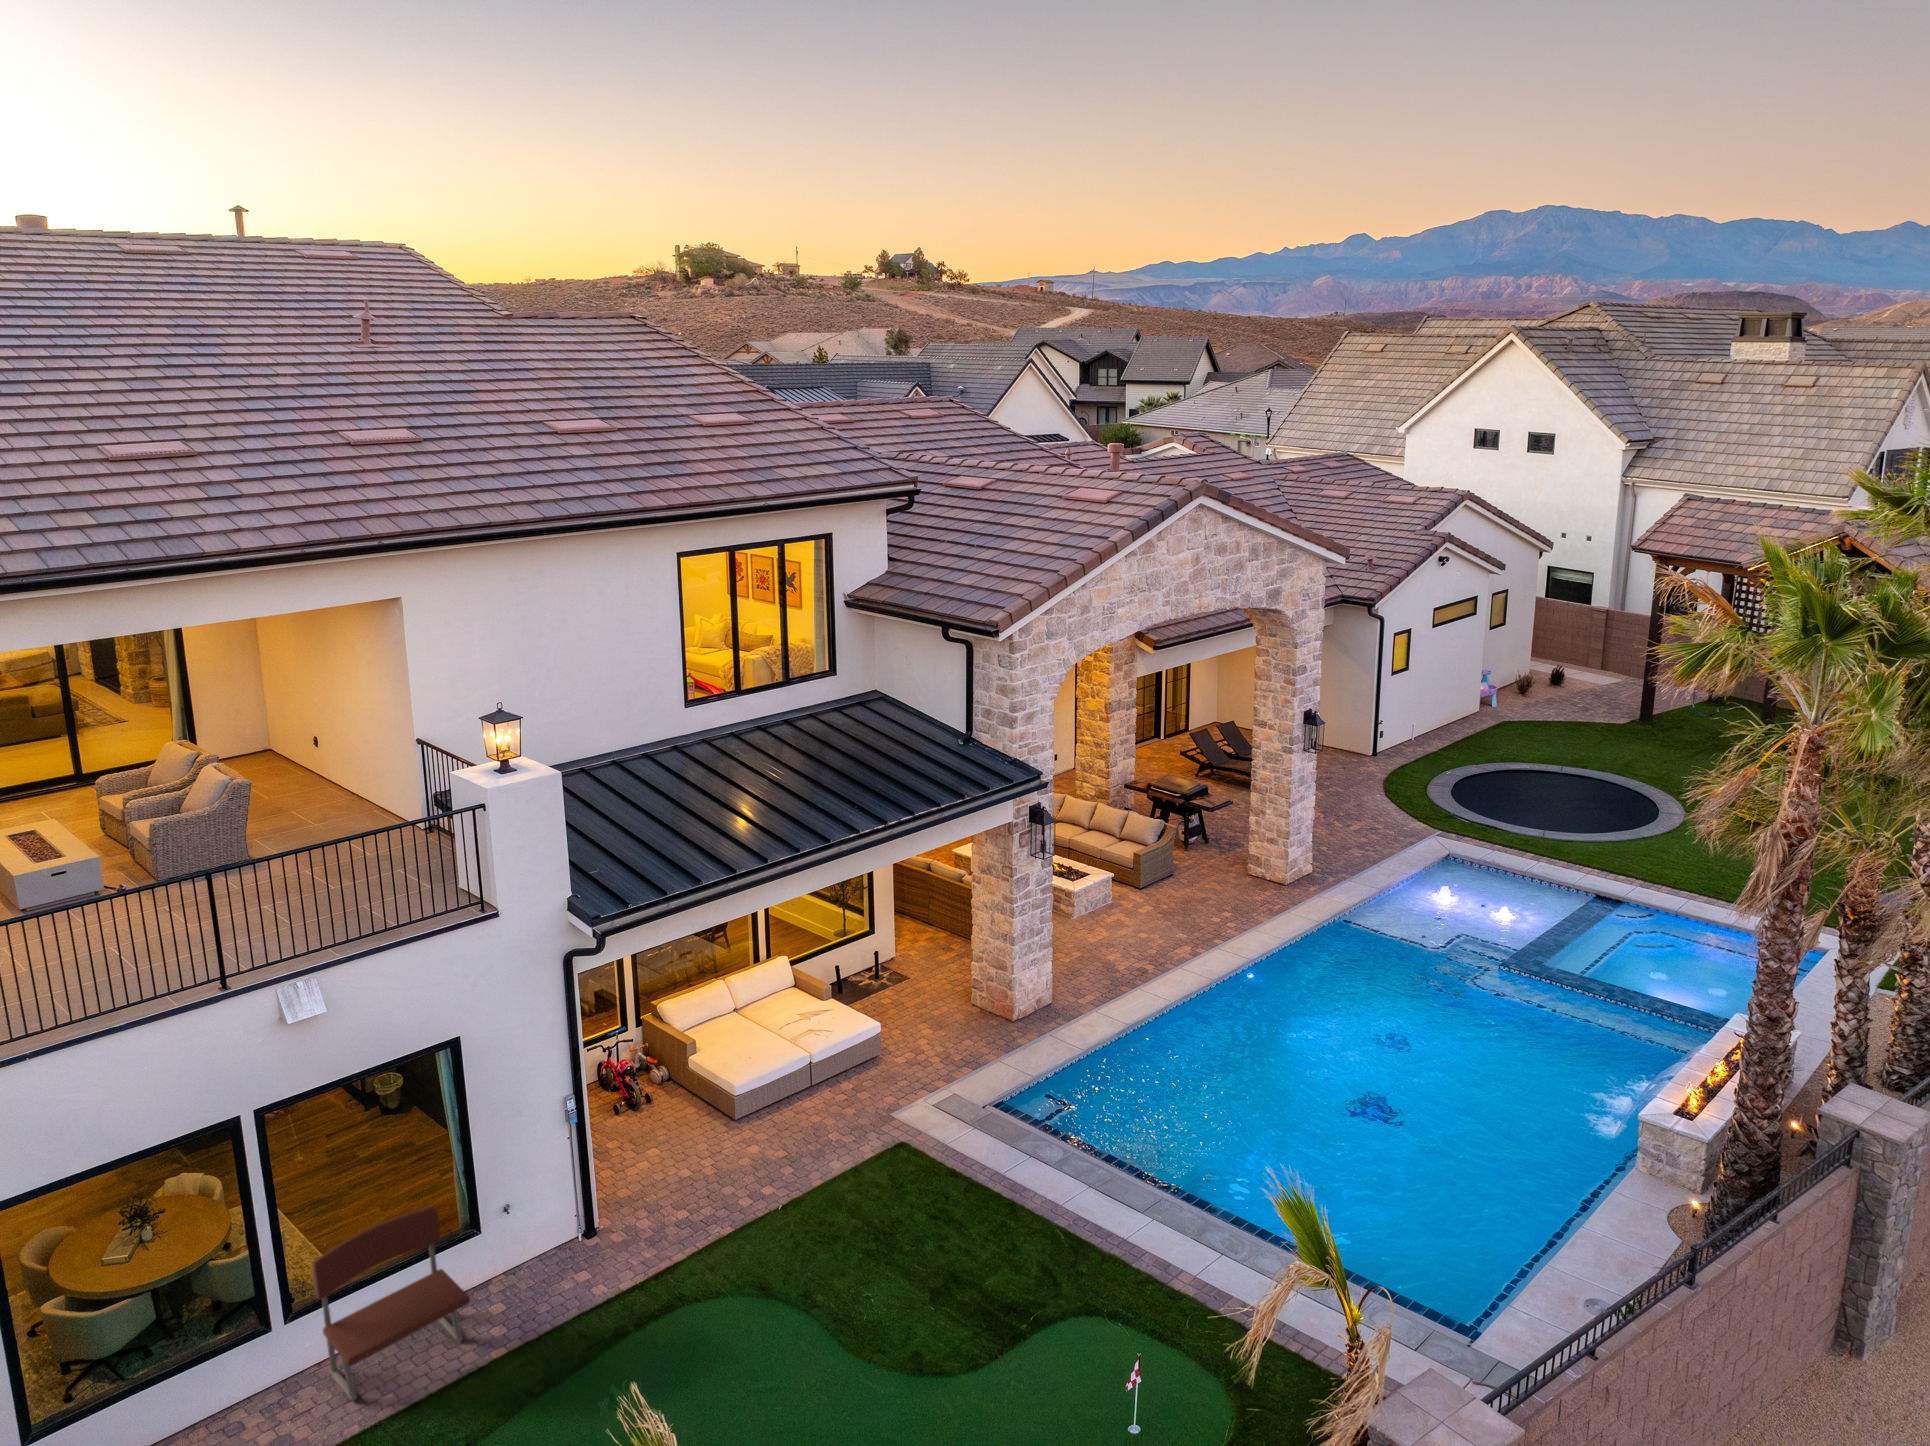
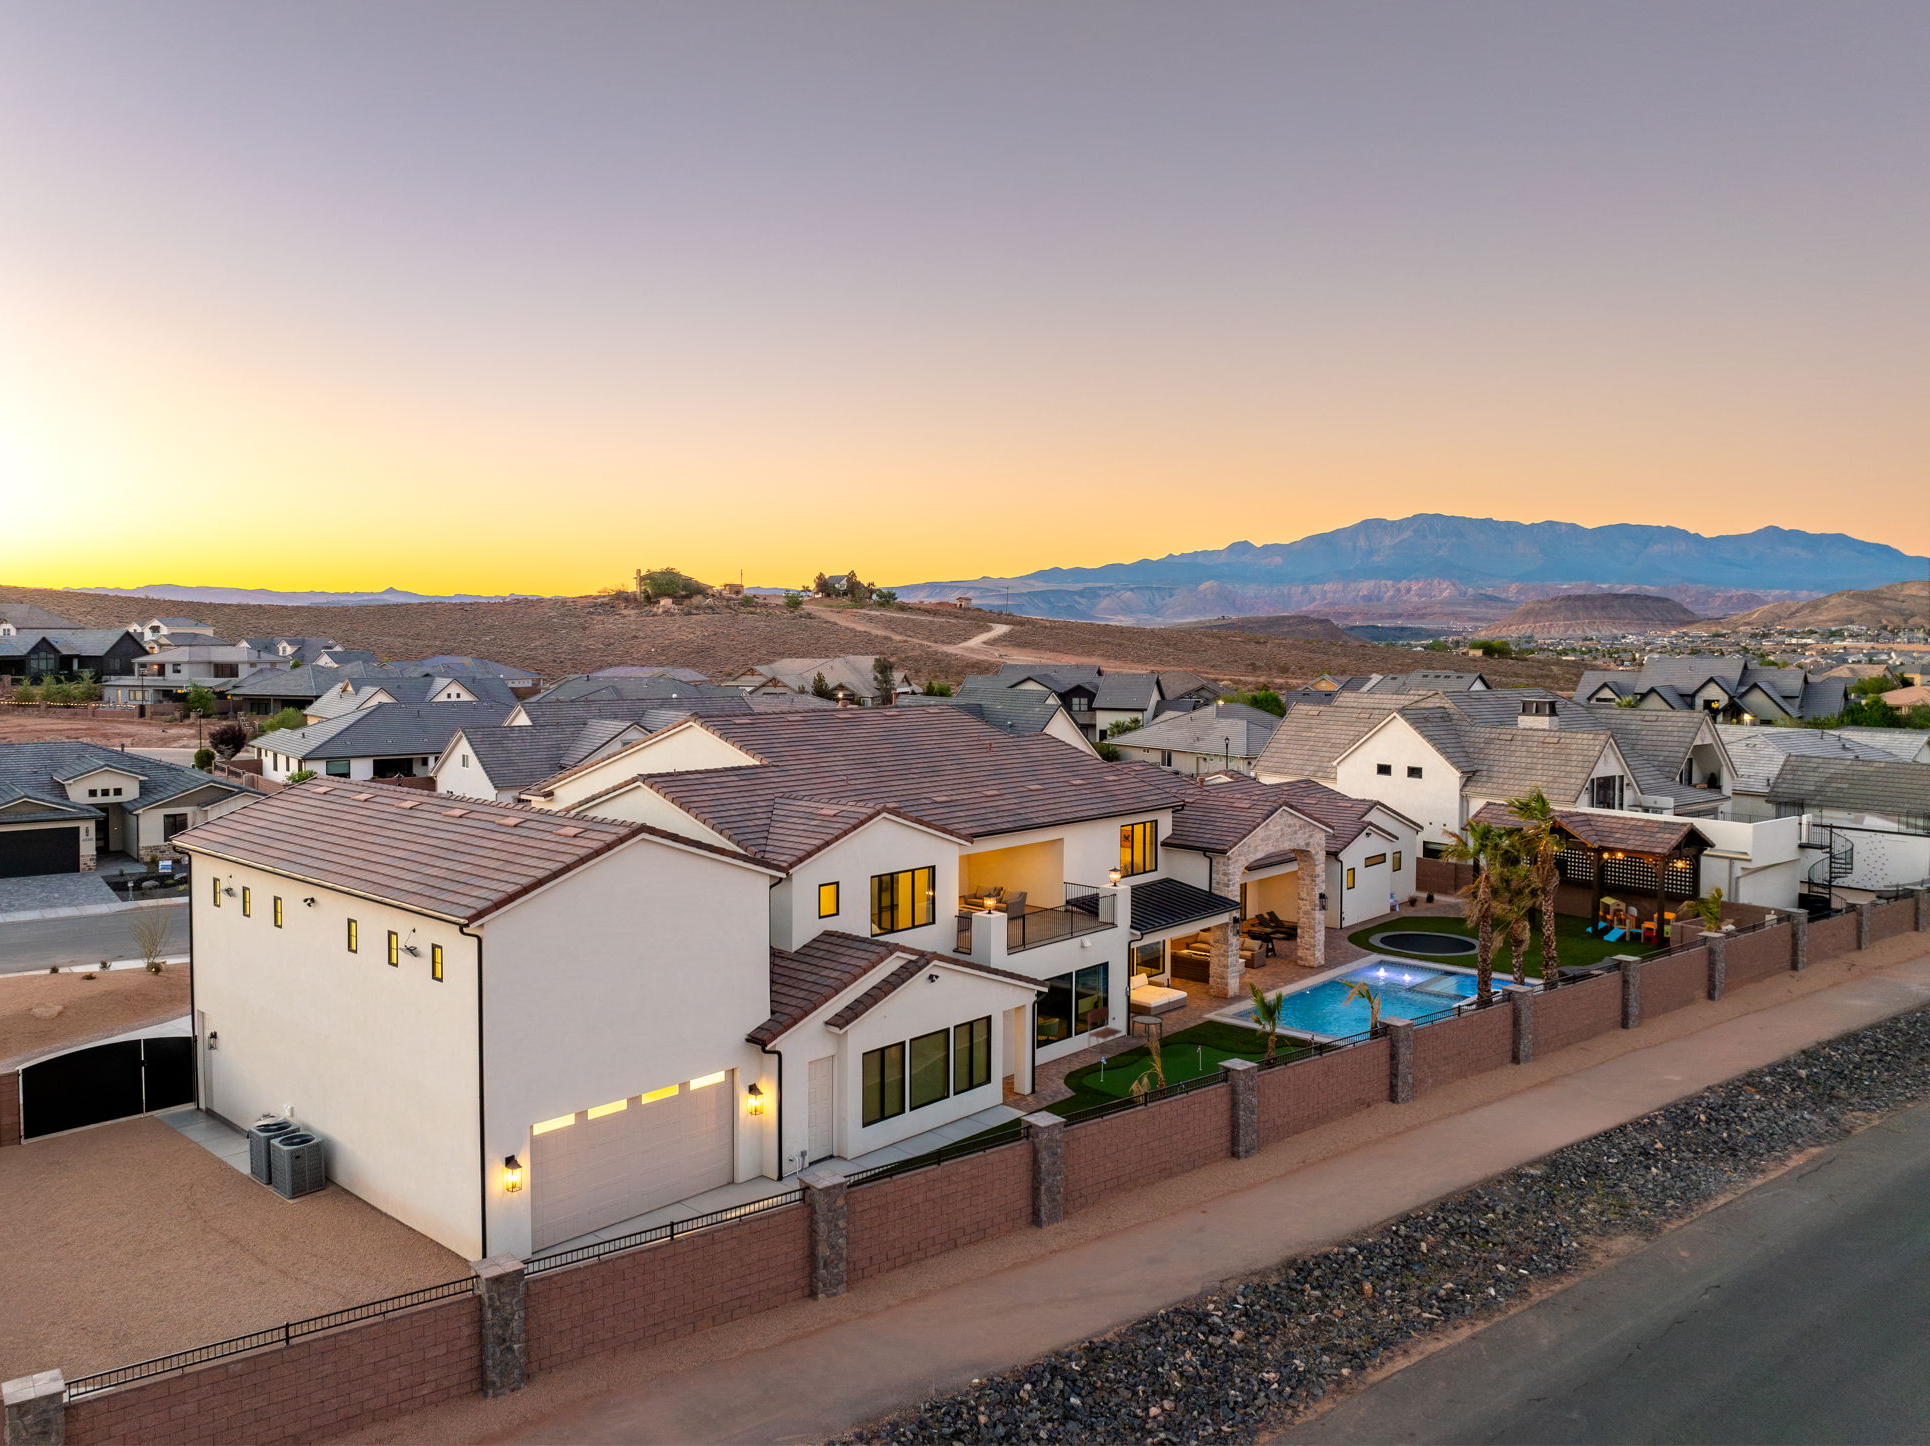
round table: none [561,1176,676,1299] -> present [1131,1014,1164,1042]

